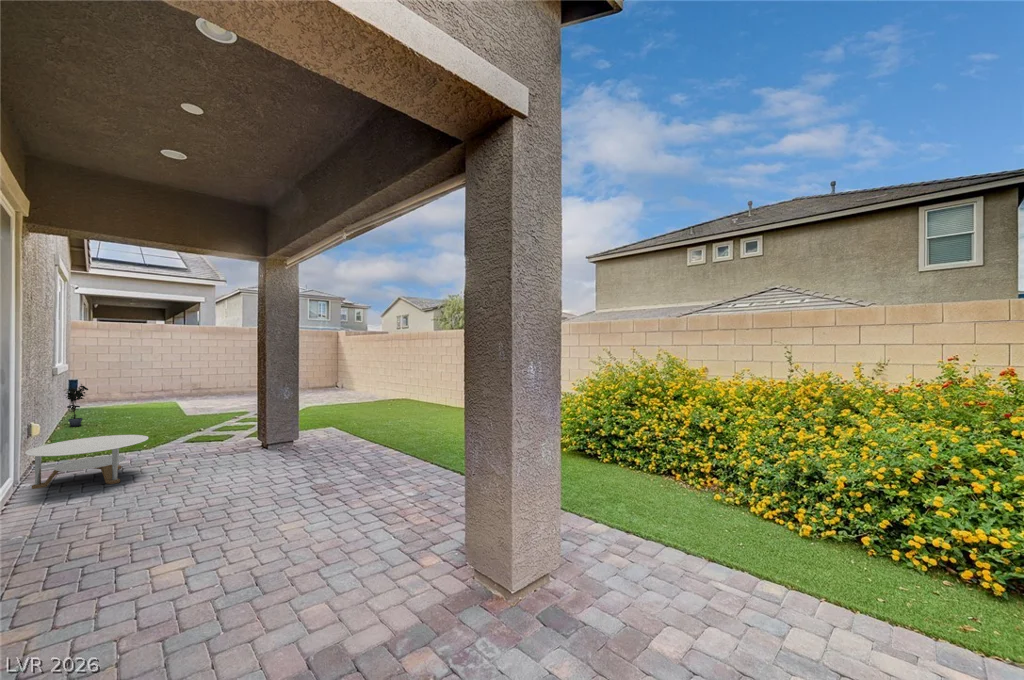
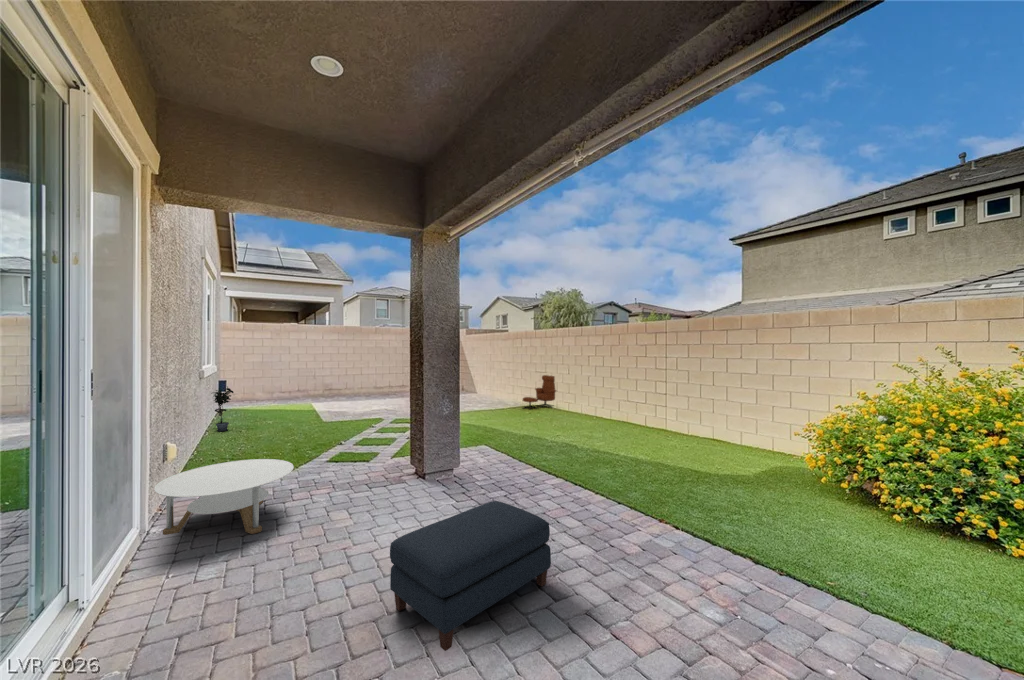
lounge chair: none [386,372,418,402] -> present [523,375,556,409]
ottoman: none [212,446,326,517] -> present [390,501,551,651]

